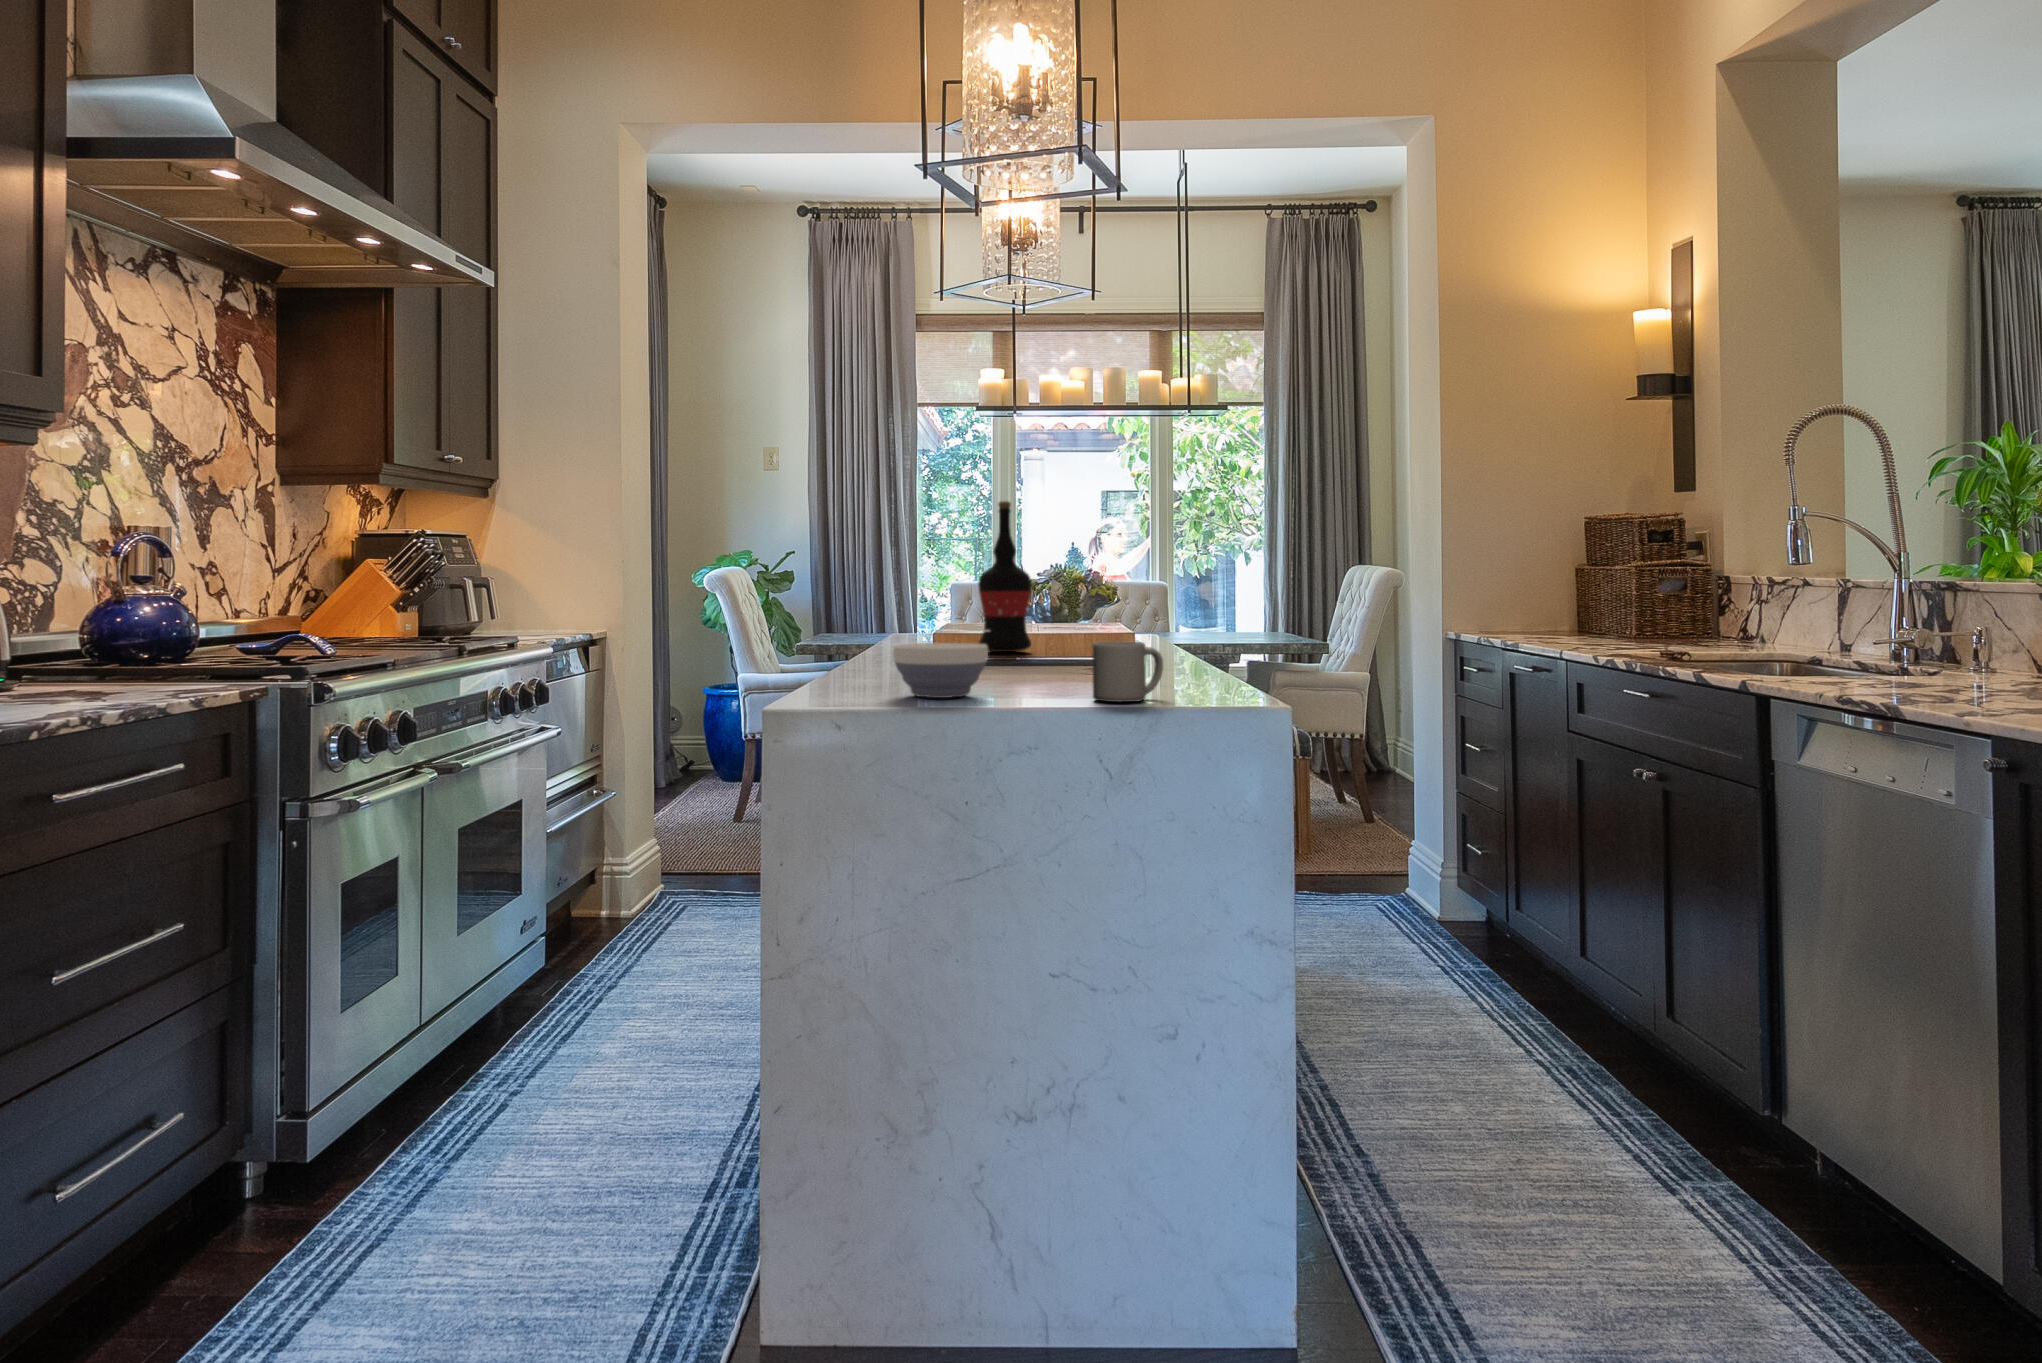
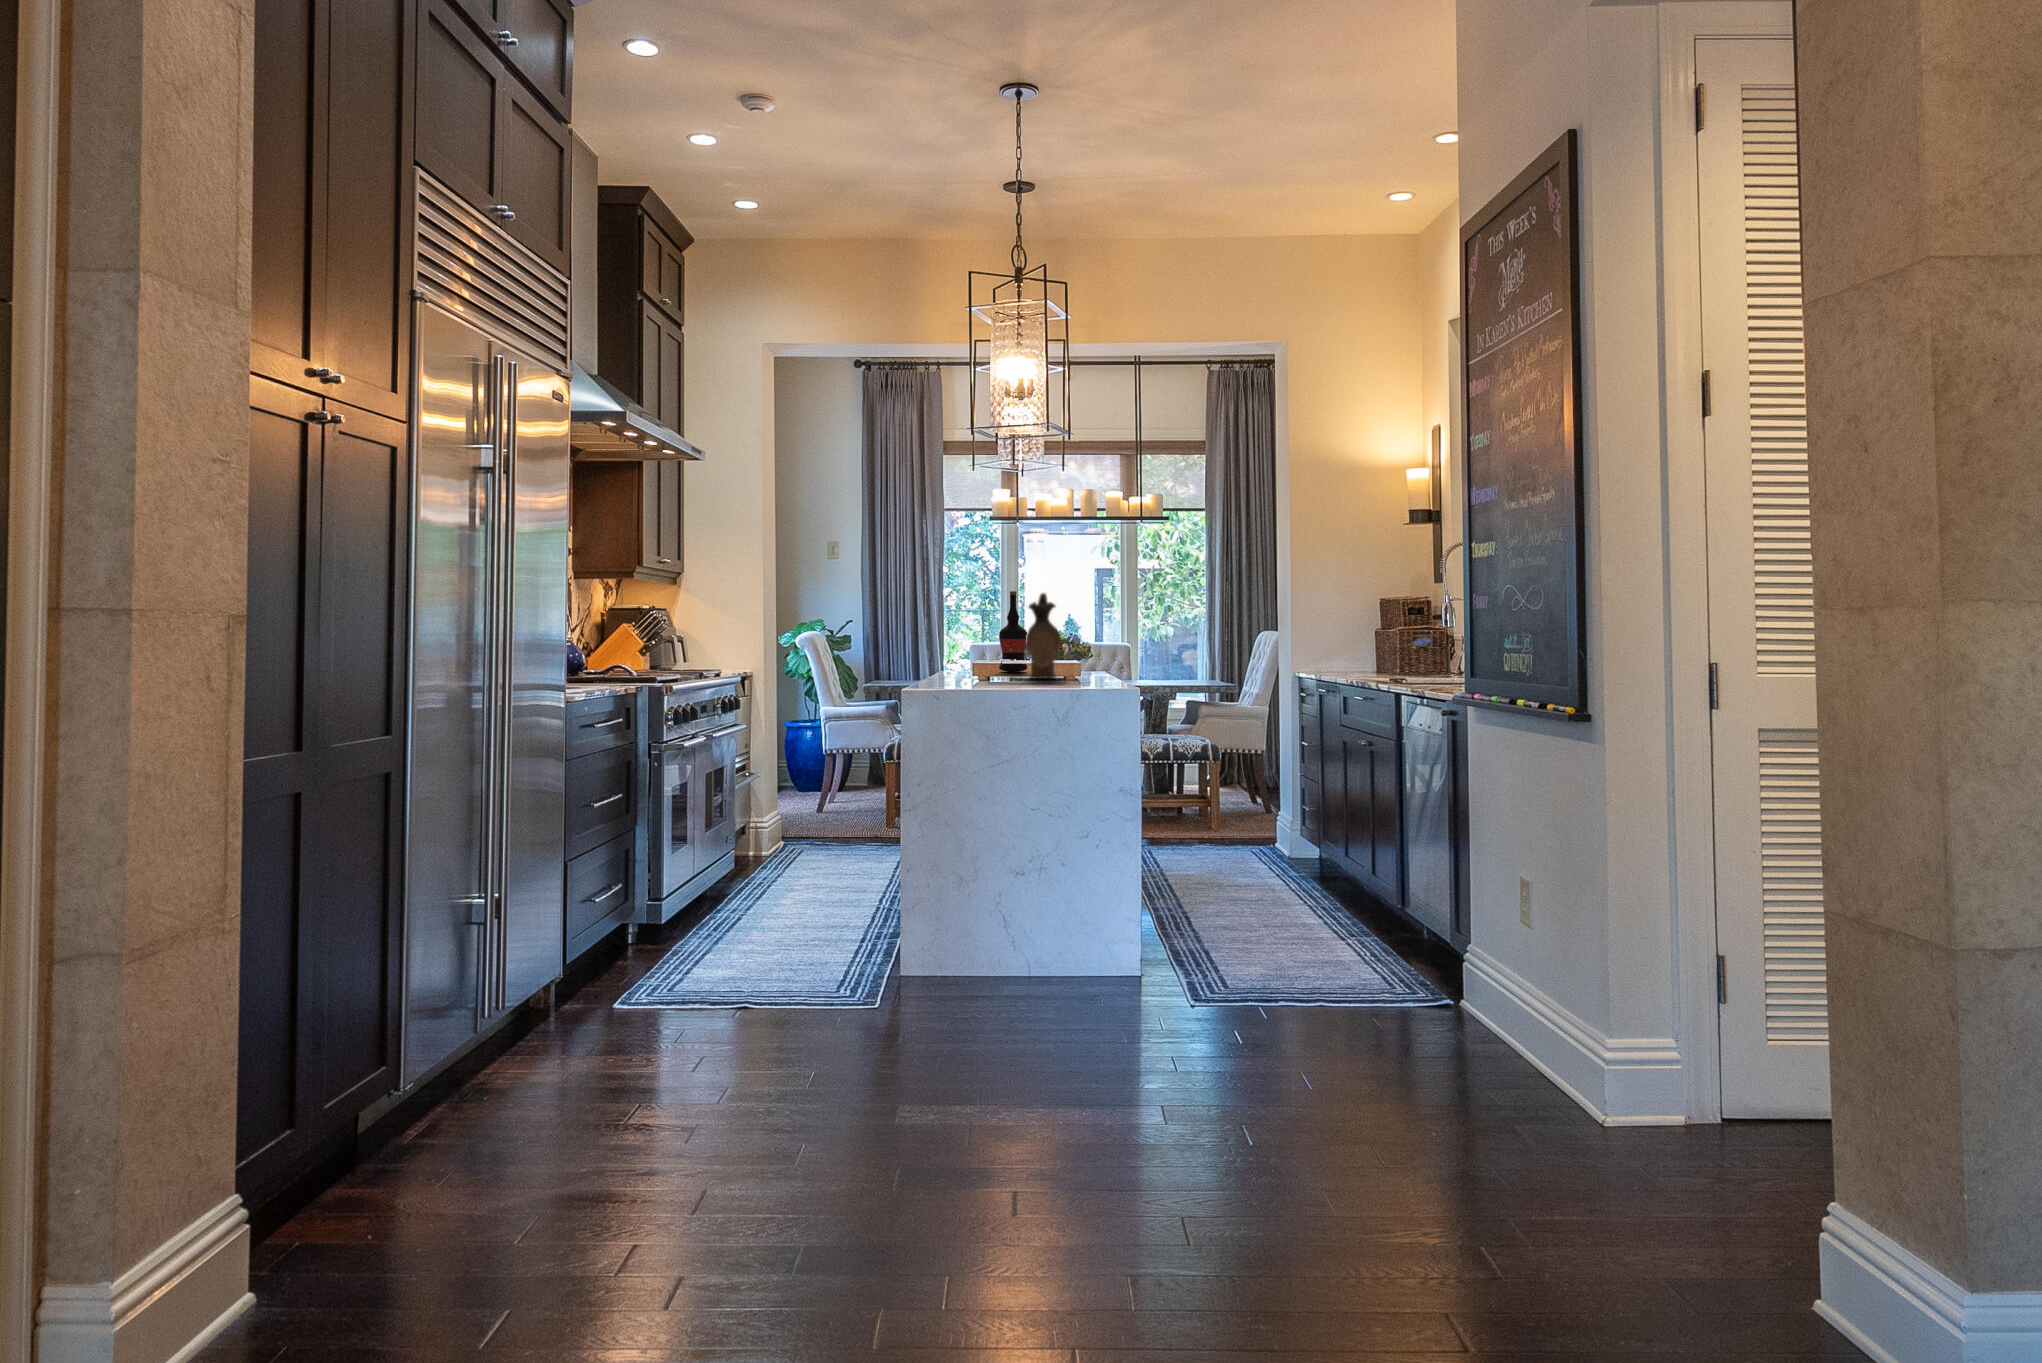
ceramic pitcher: none [1028,501,1099,672] -> present [1026,593,1061,679]
mug: present [1093,641,1163,702] -> none [1055,660,1088,687]
bowl: present [893,643,988,698] -> none [962,661,1007,686]

